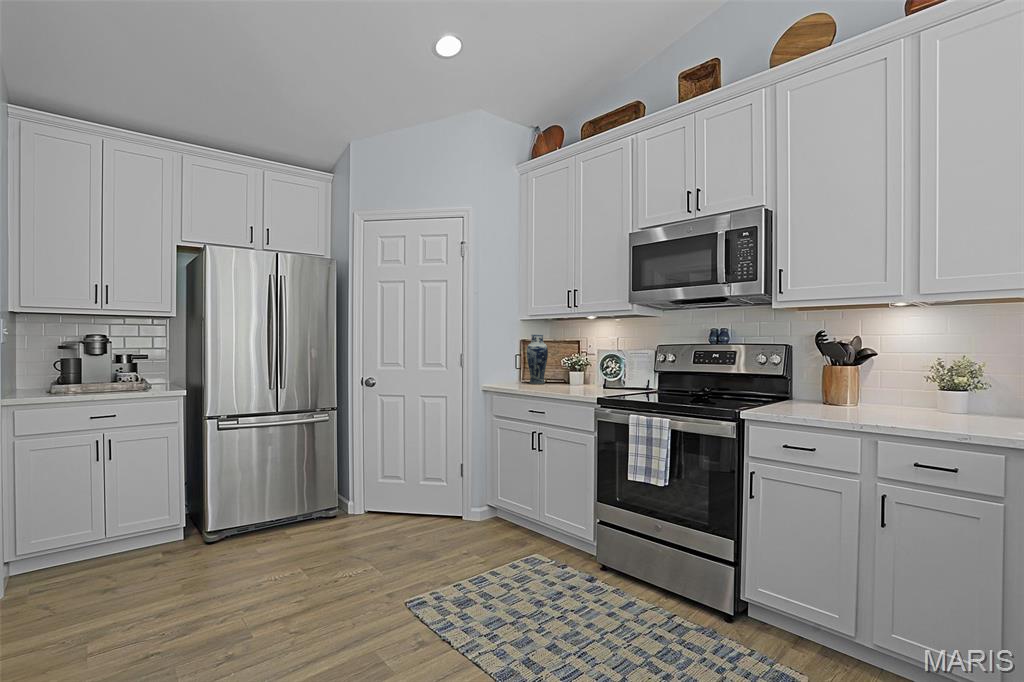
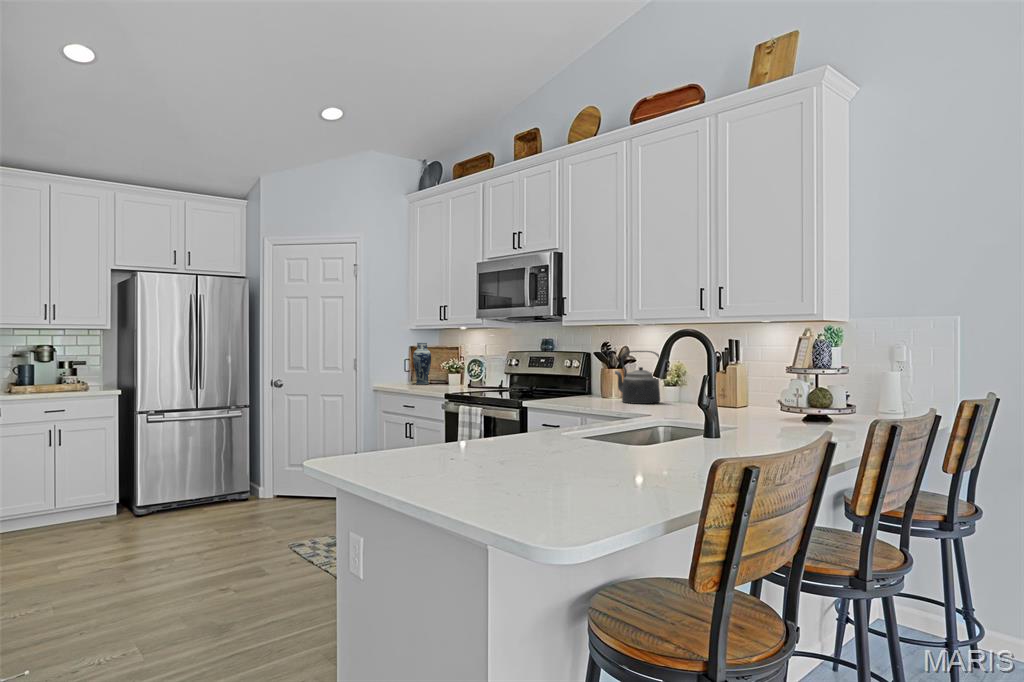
kettle: none [864,349,952,429] -> present [615,351,660,404]

